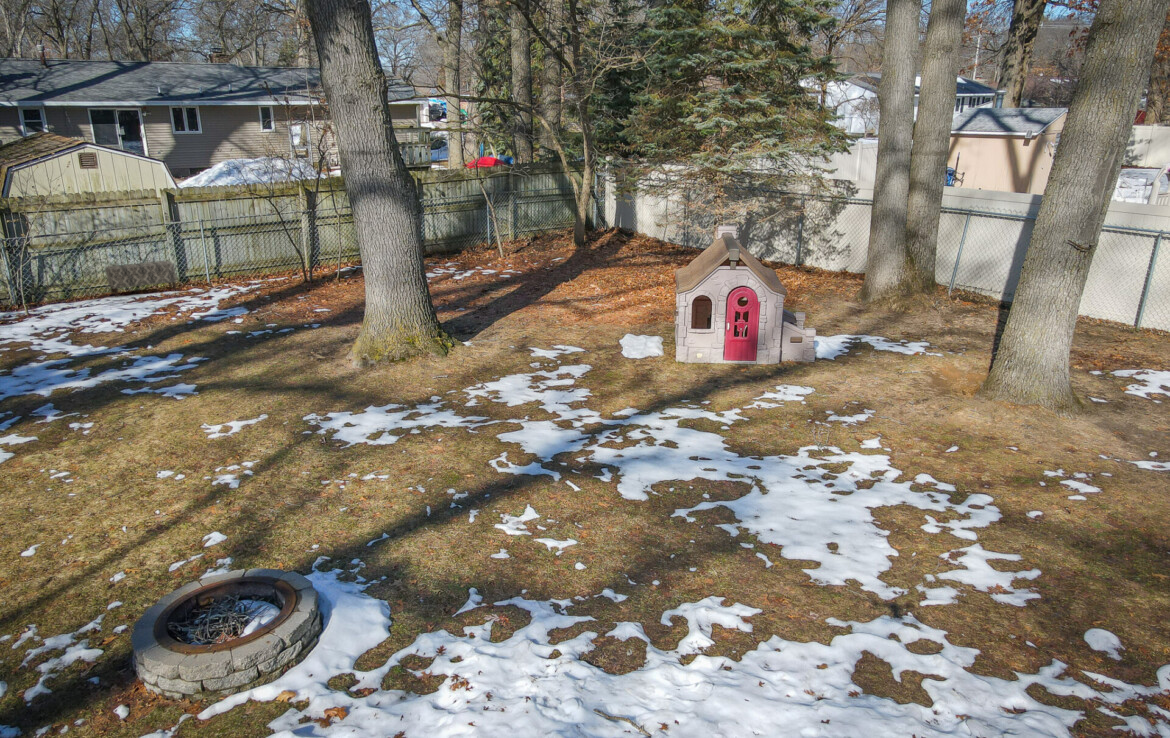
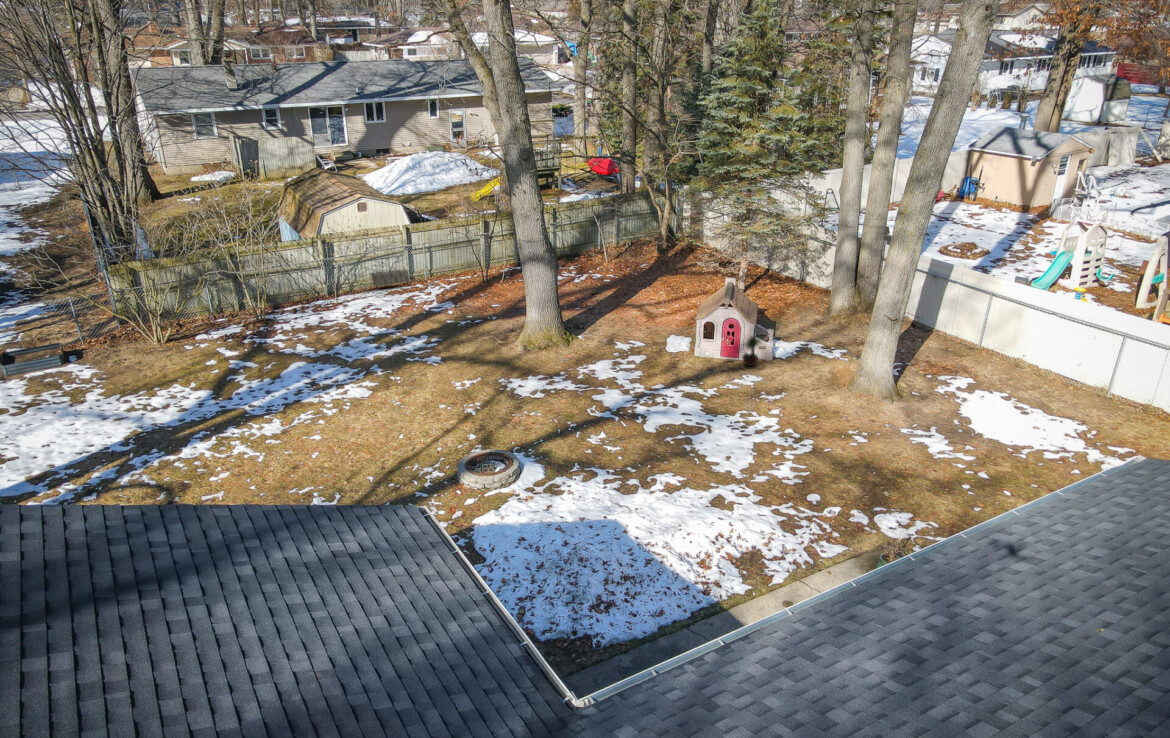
potted tree: none [764,309,803,371] -> present [742,337,760,366]

